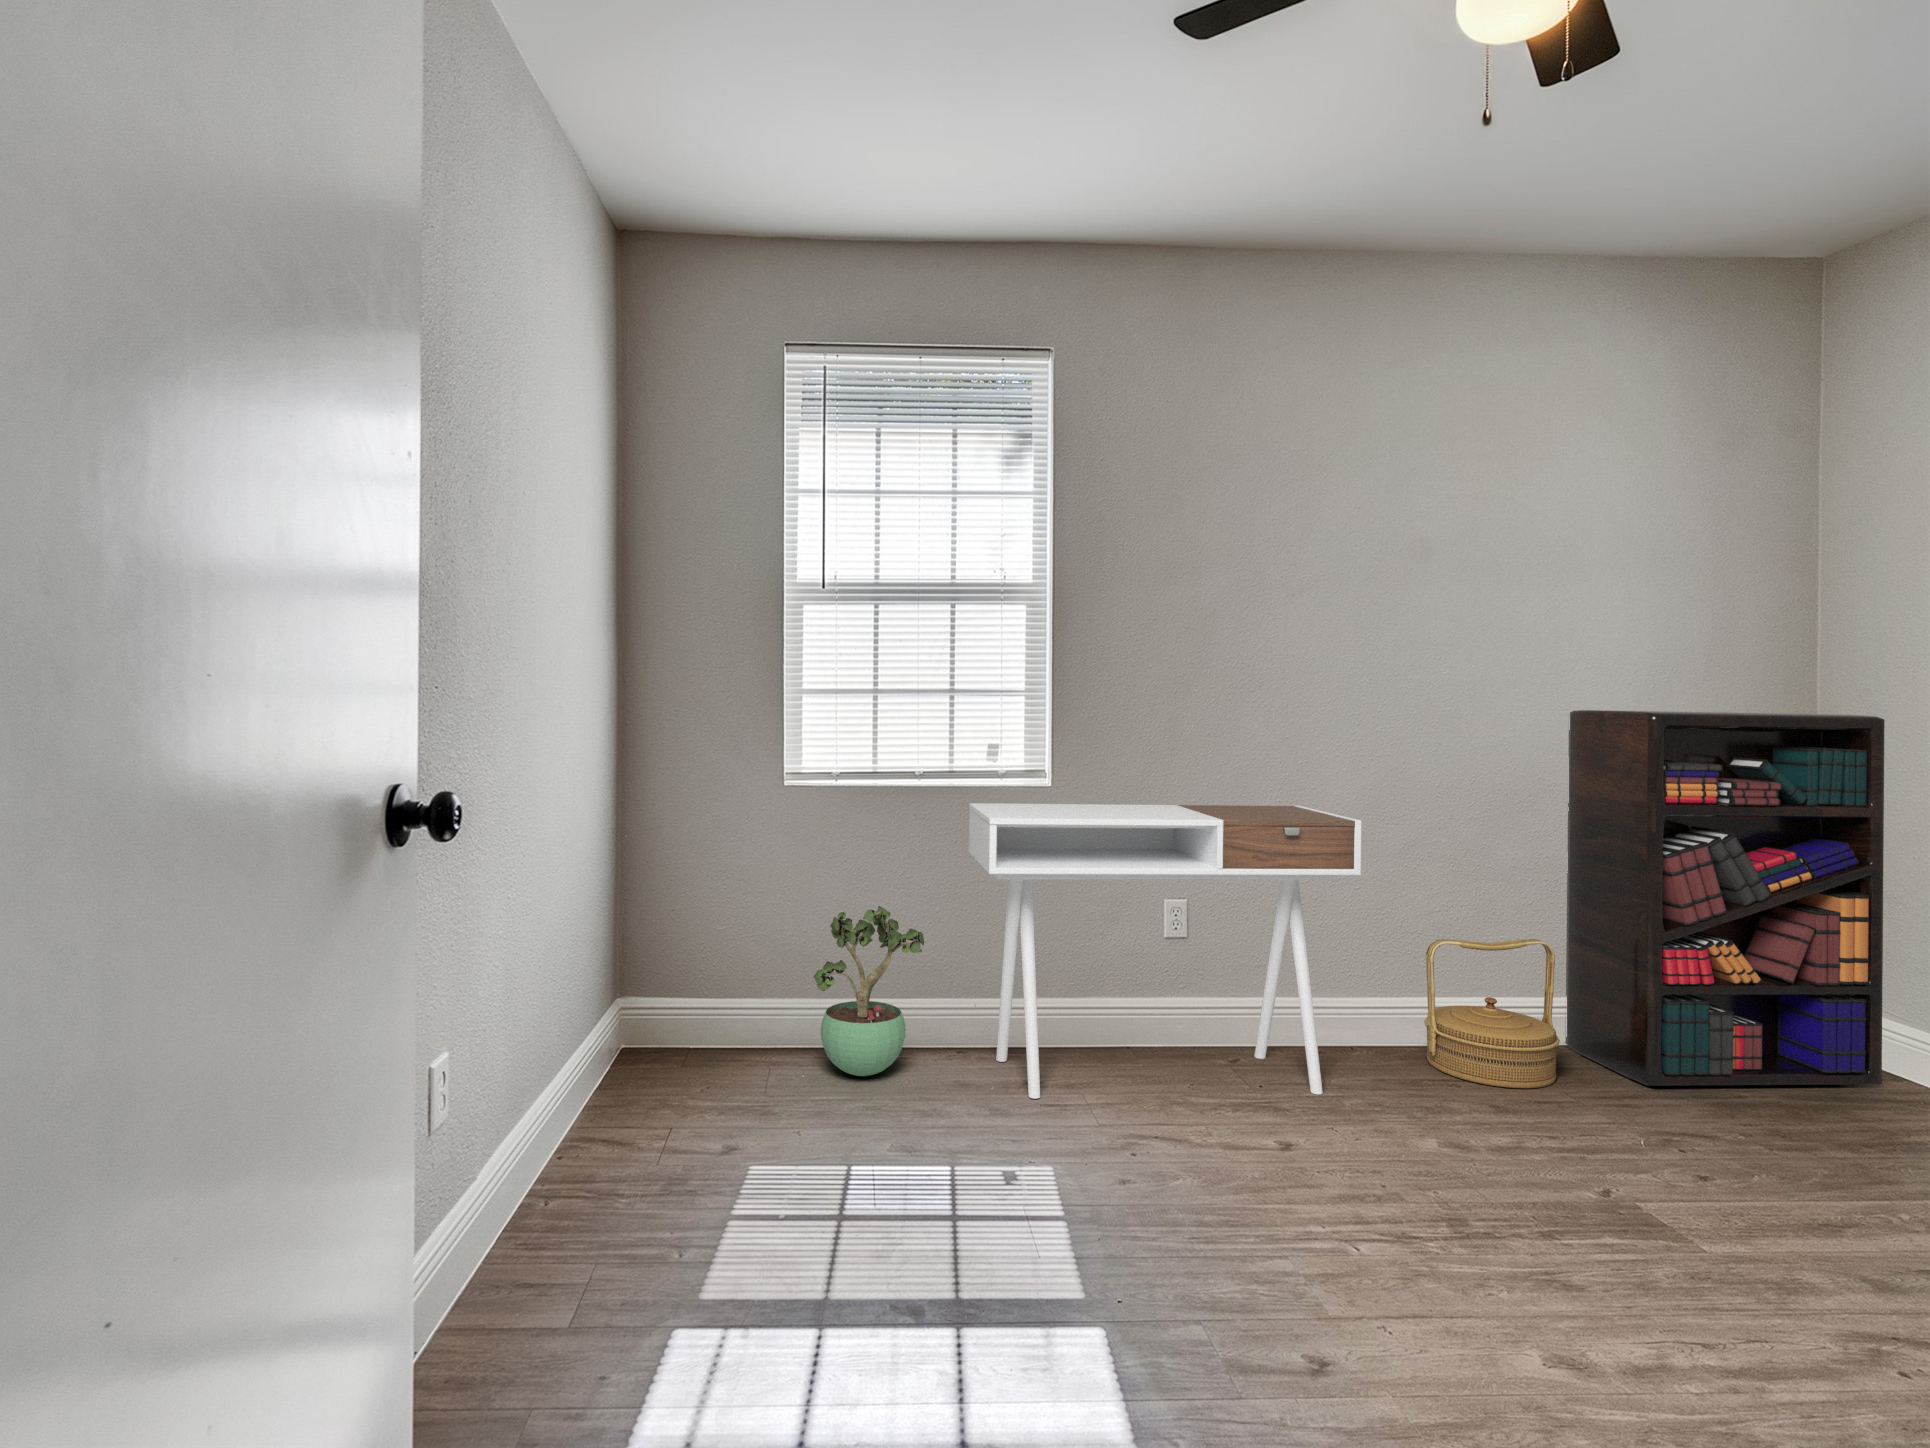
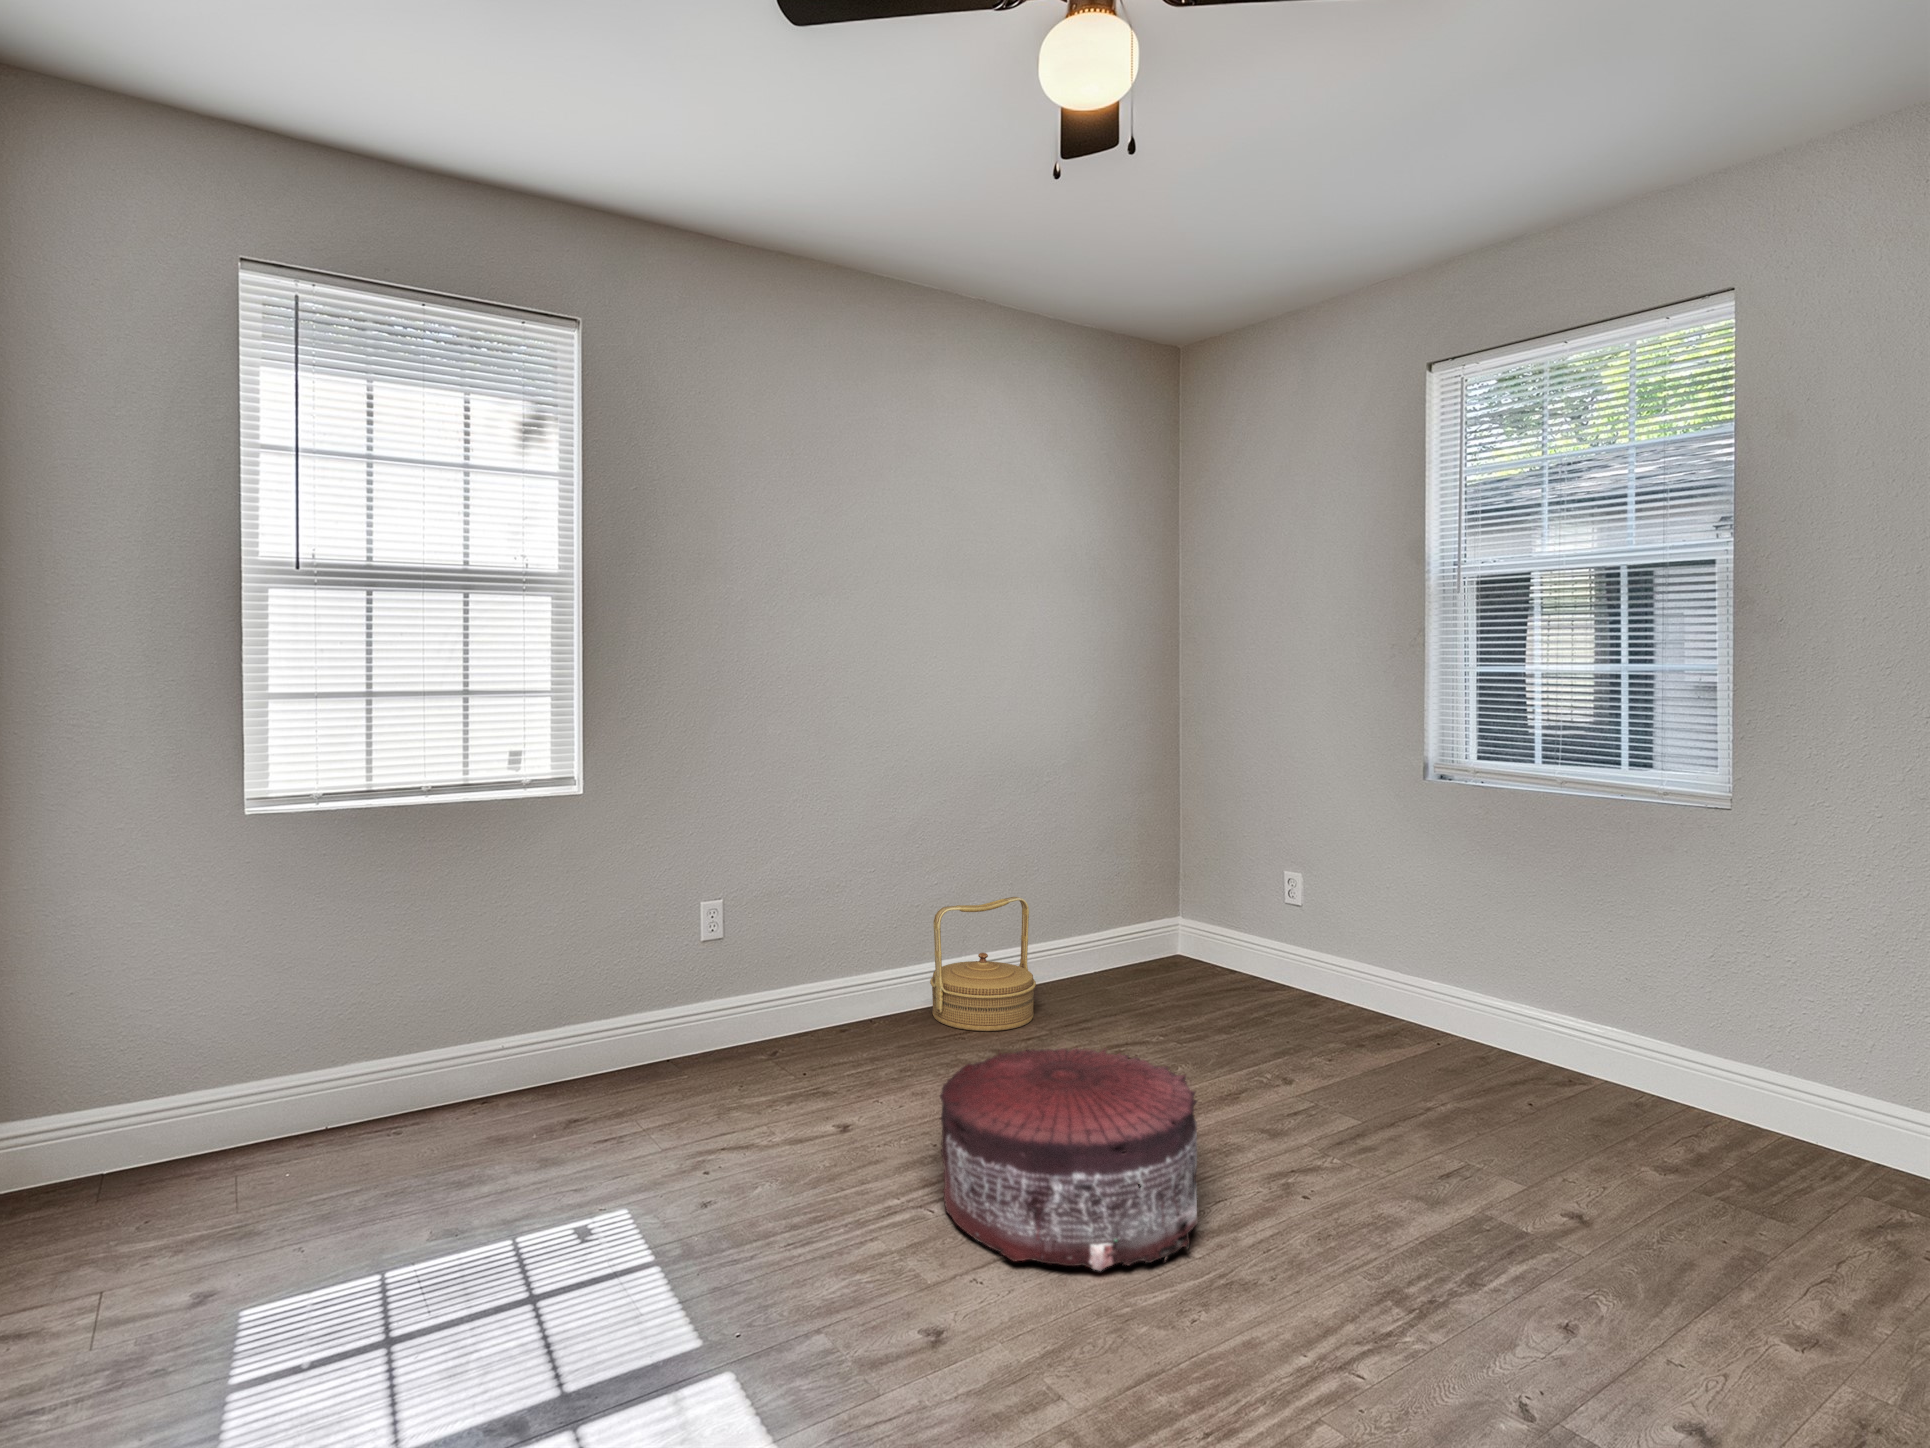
bookshelf: present [1565,710,1885,1086] -> none [1031,694,1238,1008]
desk: present [969,803,1362,1099] -> none [489,794,890,1134]
potted plant: present [814,906,924,1076] -> none [302,949,445,1153]
pouf: none [1366,1091,1706,1373] -> present [940,1048,1198,1271]

